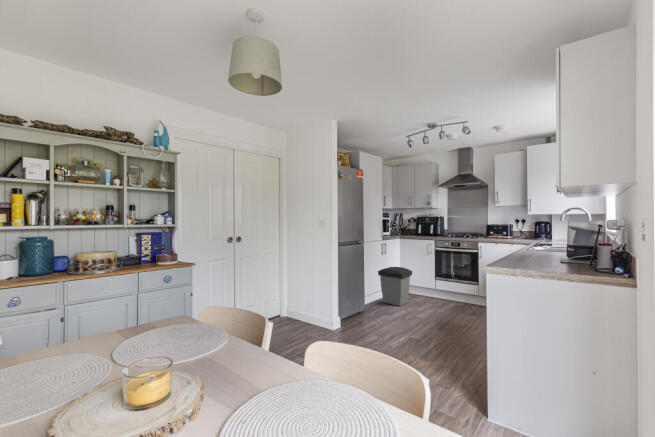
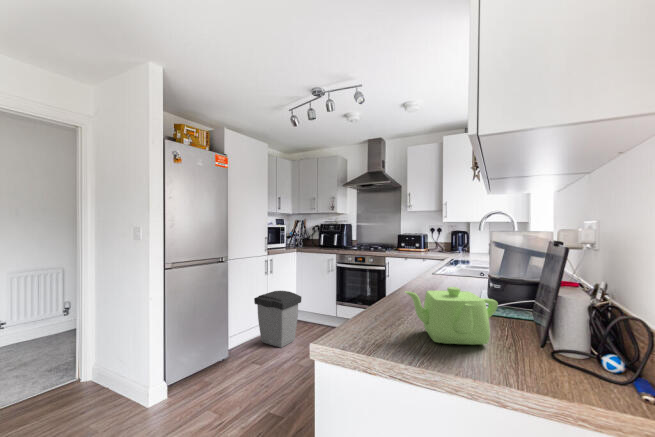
teapot: none [523,247,570,270] -> present [405,287,498,345]

